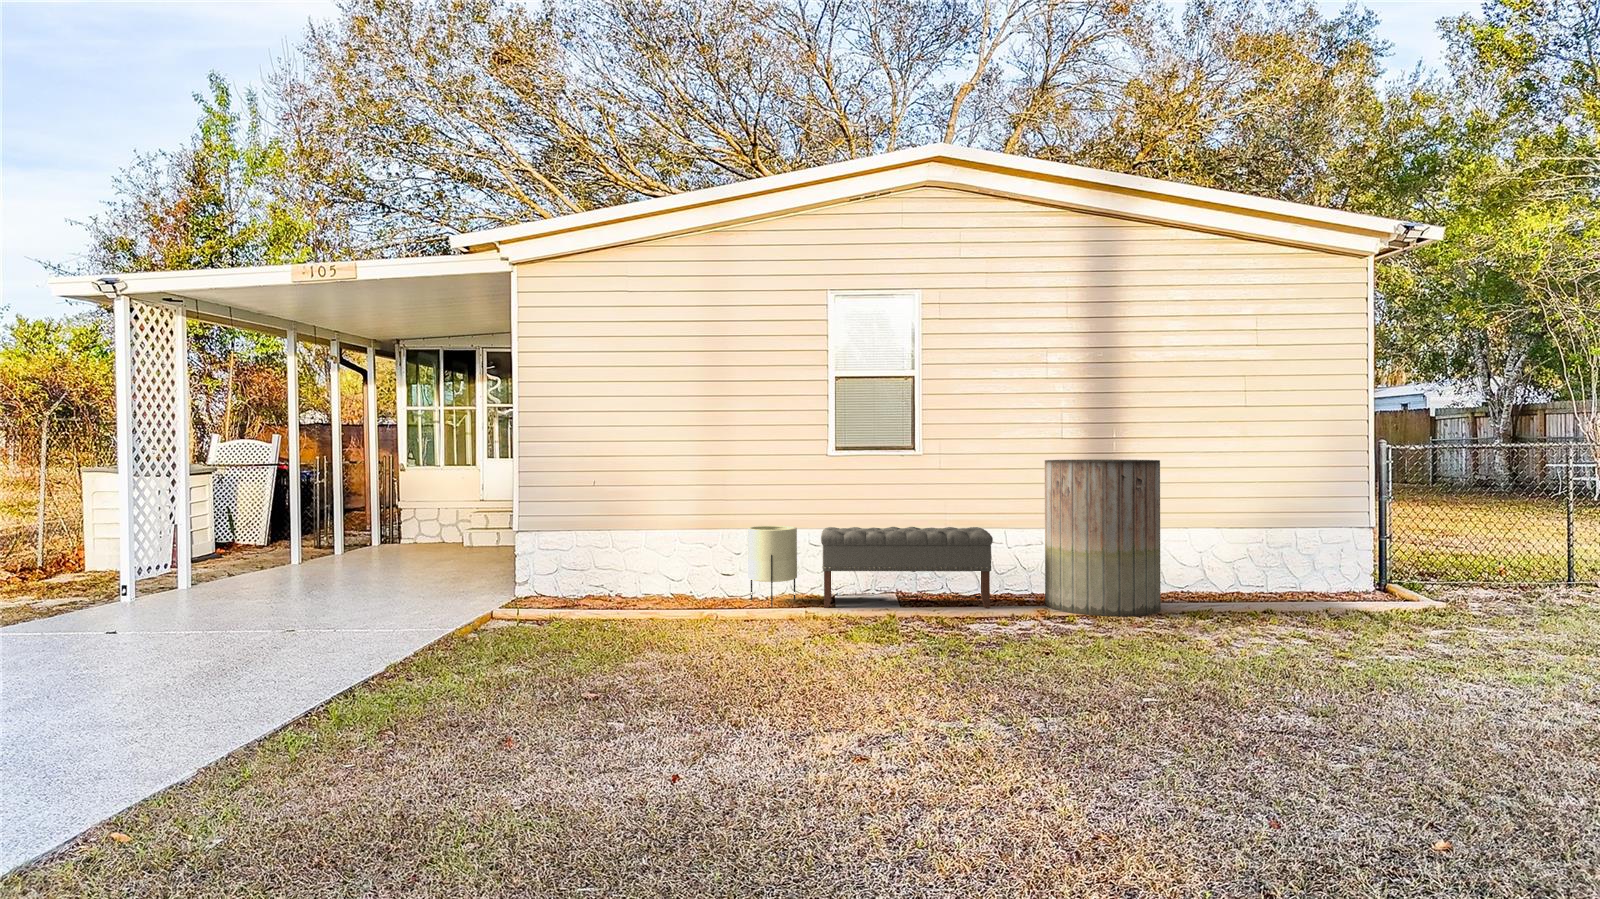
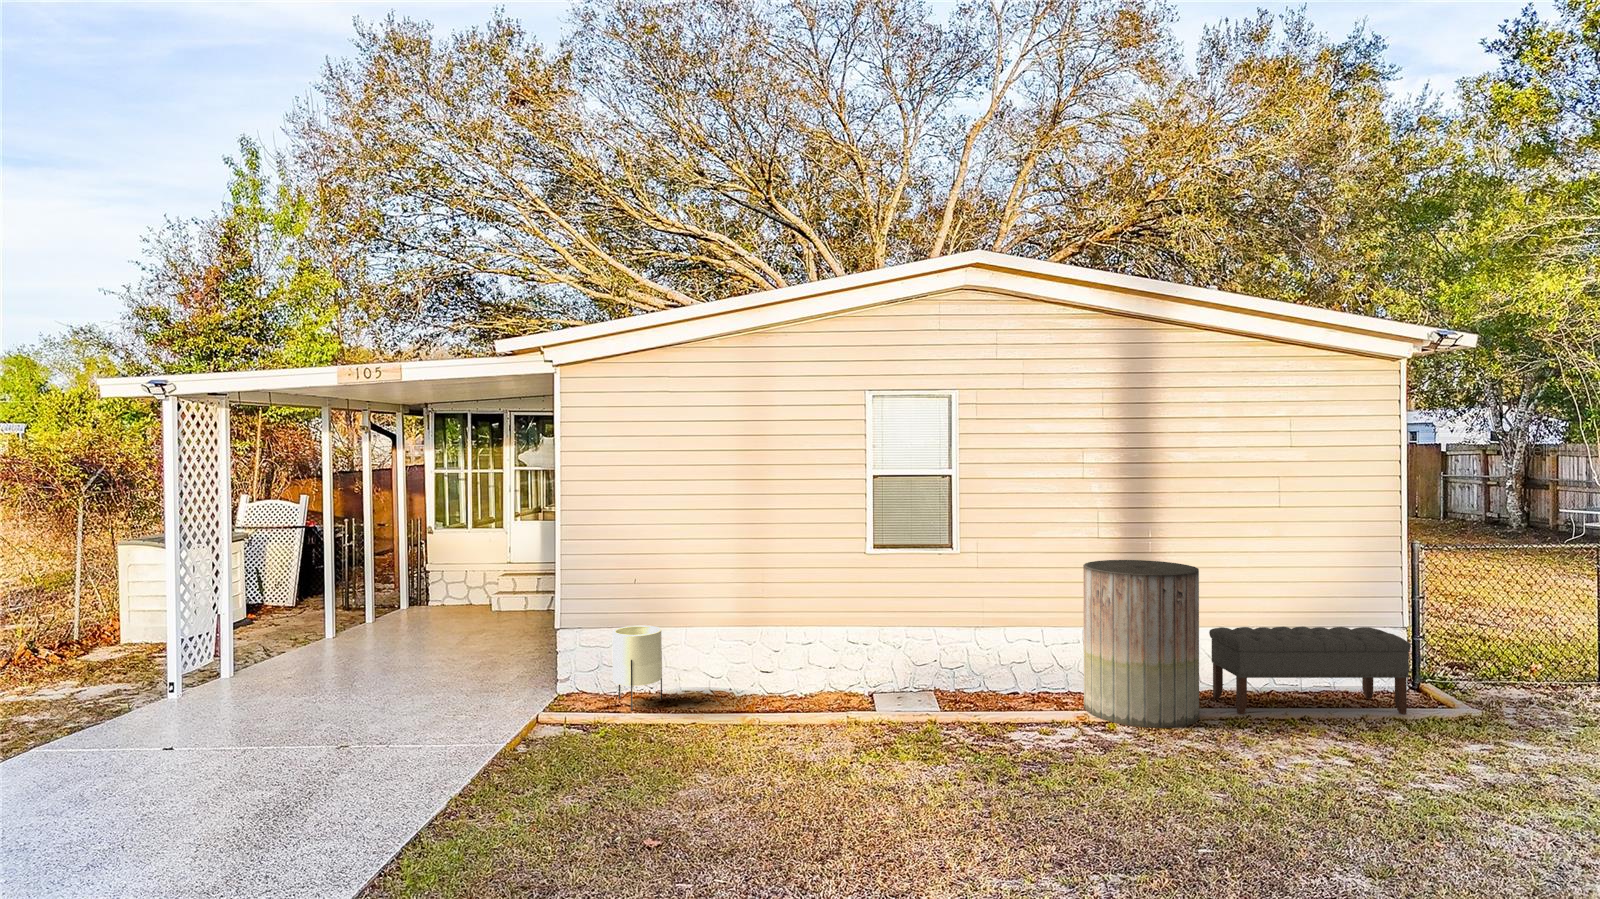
planter: present [748,526,797,606] -> present [612,626,662,710]
bench: present [821,527,993,608] -> present [1209,627,1411,714]

